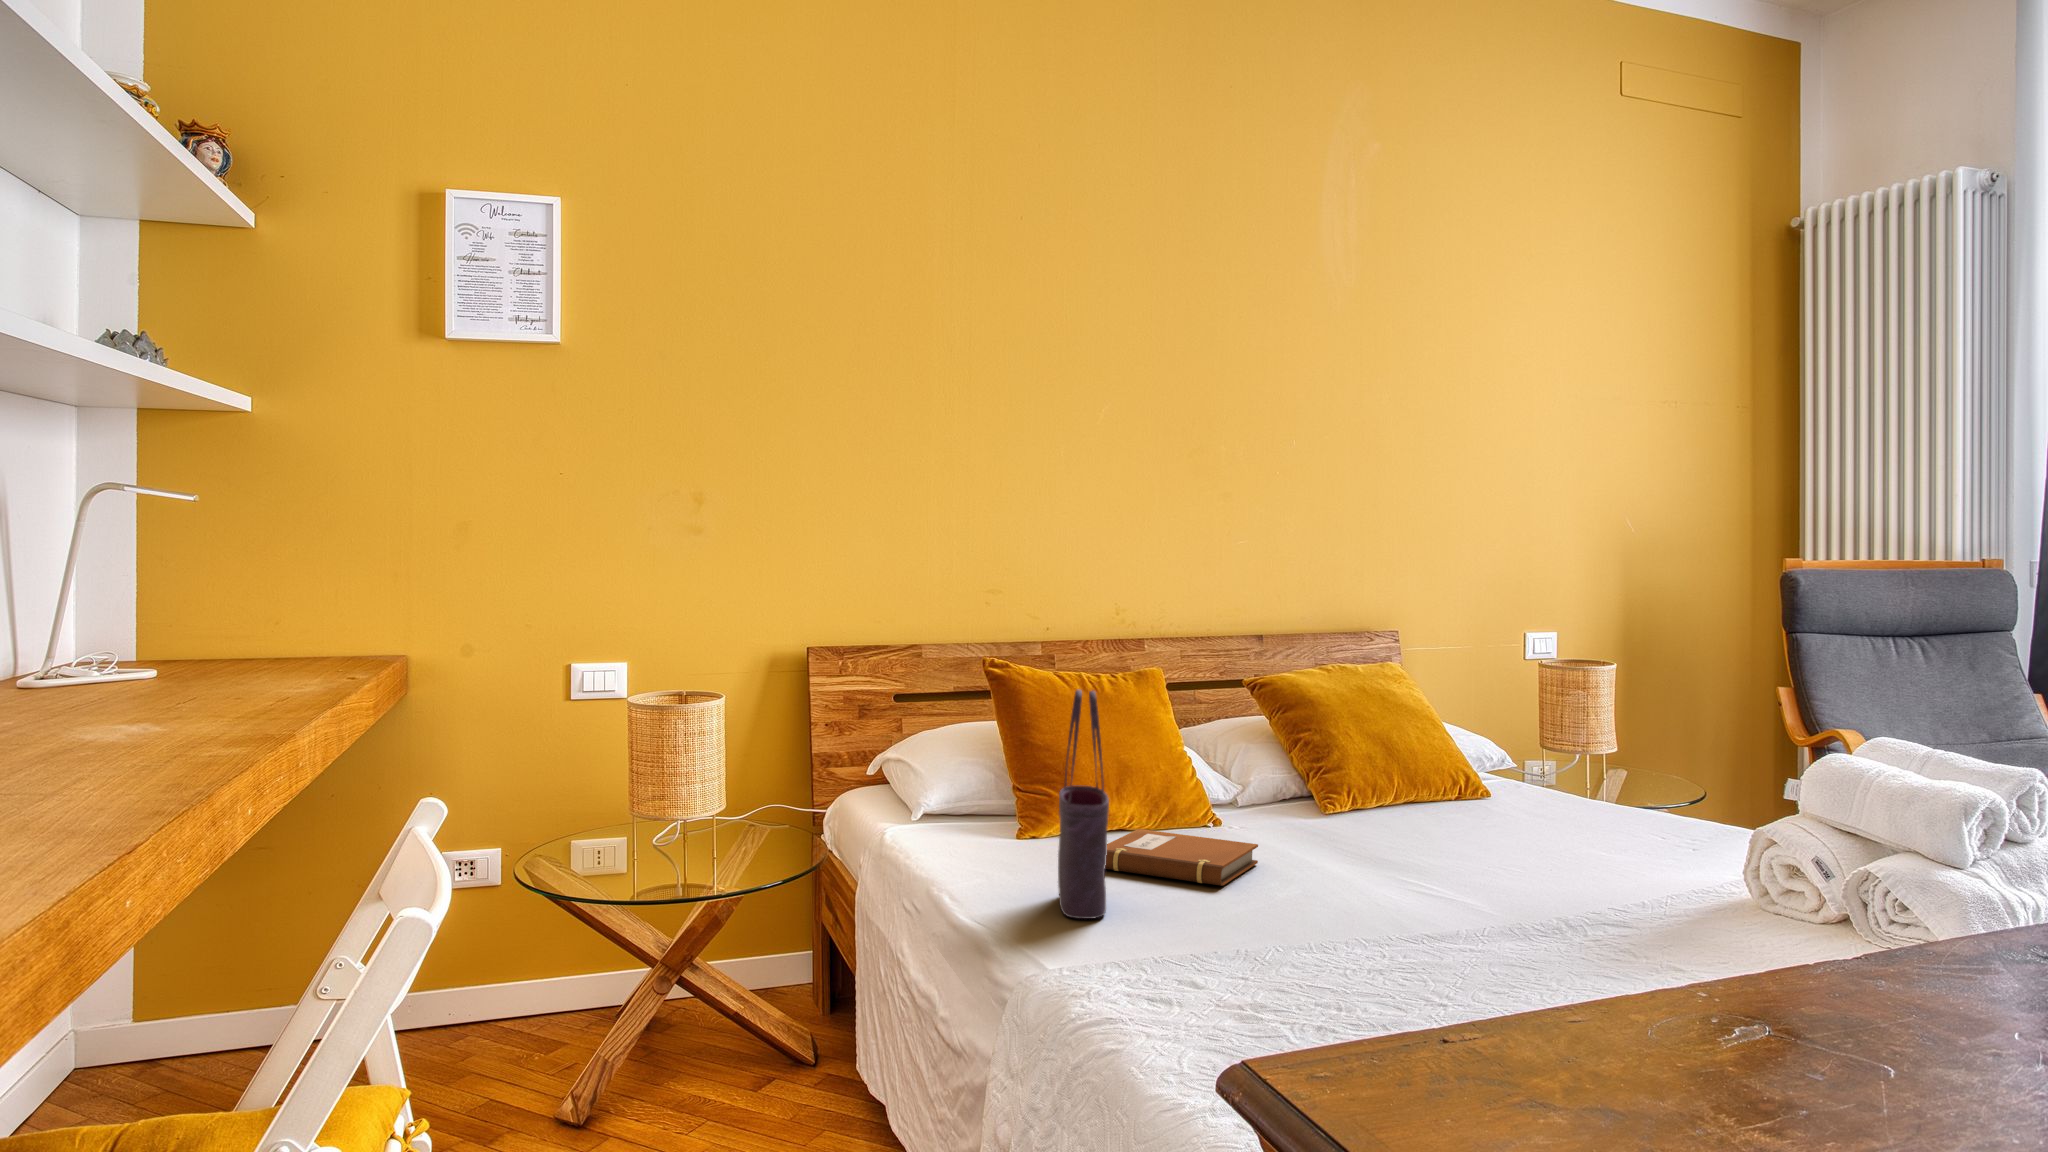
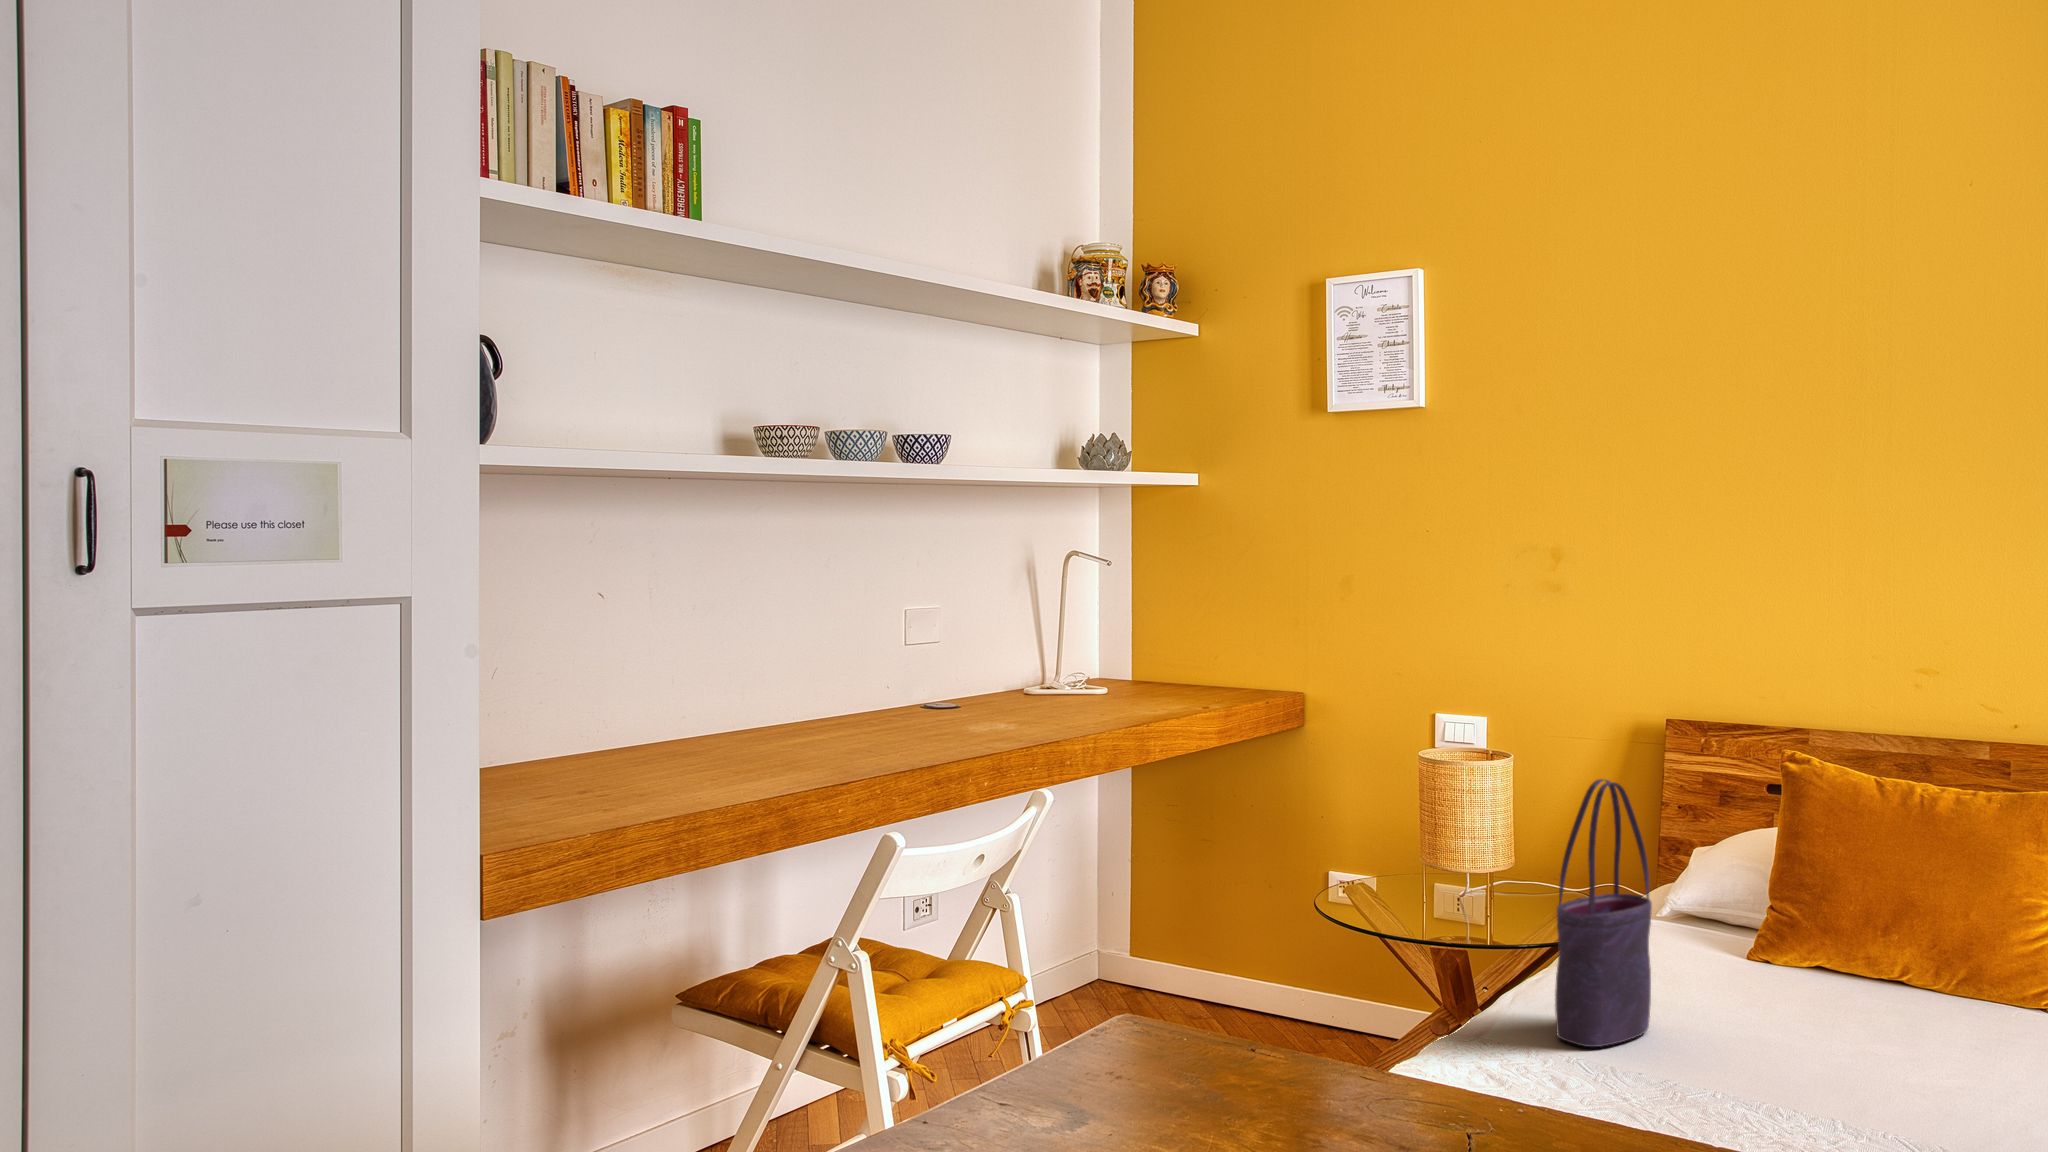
notebook: present [1105,829,1258,886] -> none [1730,986,1982,1070]

